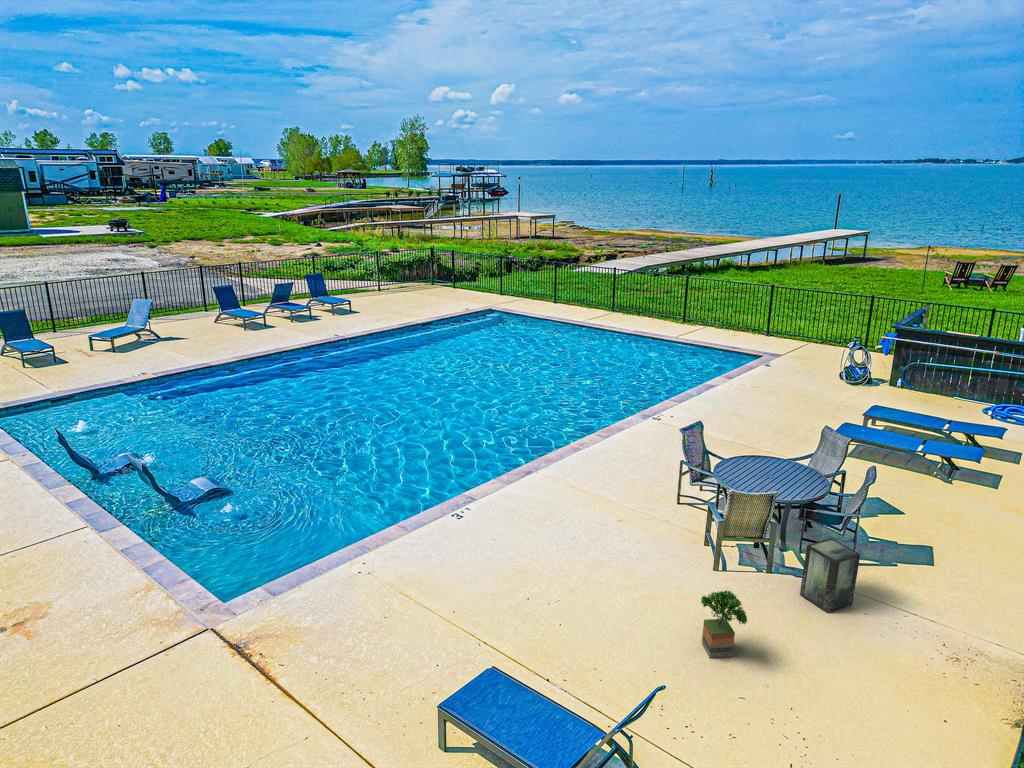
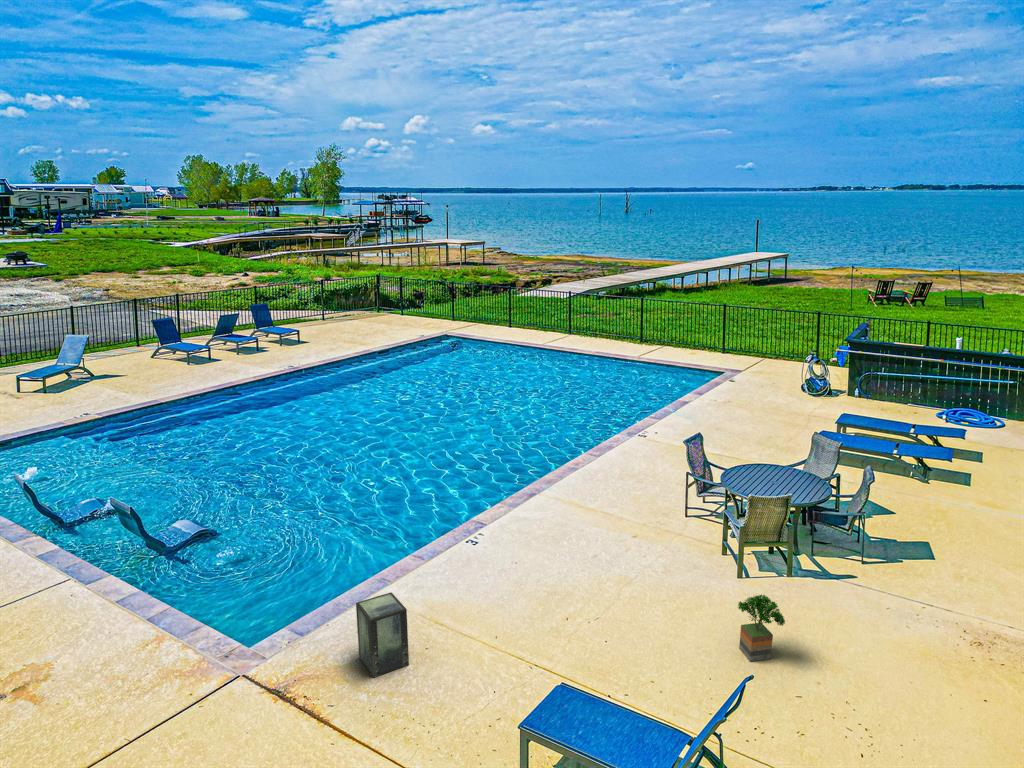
storage box: present [800,538,860,613] -> present [356,593,409,678]

